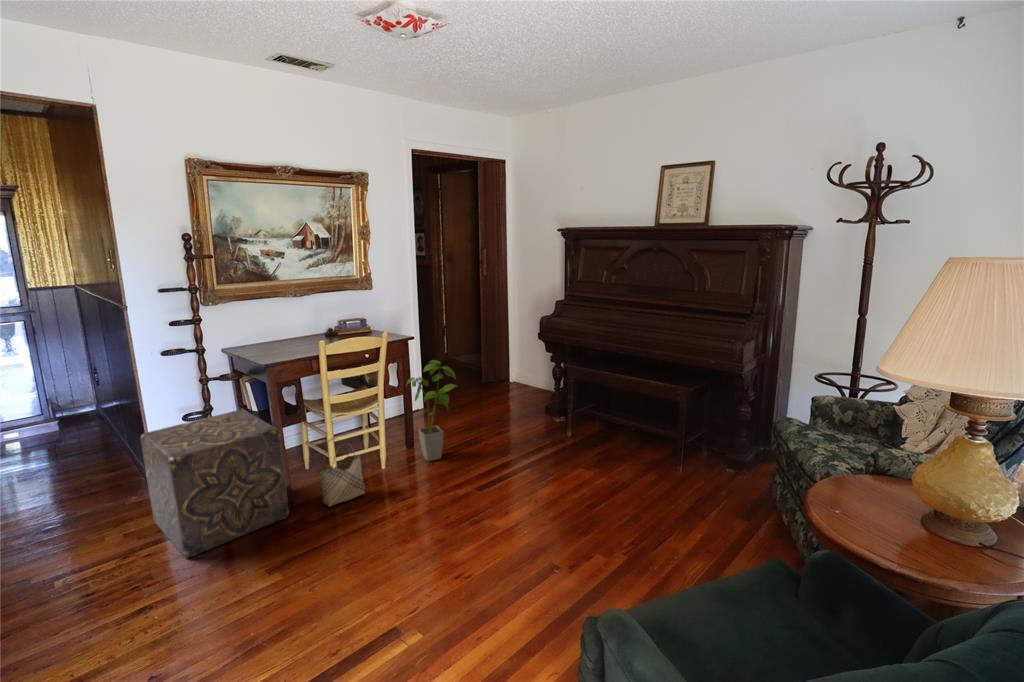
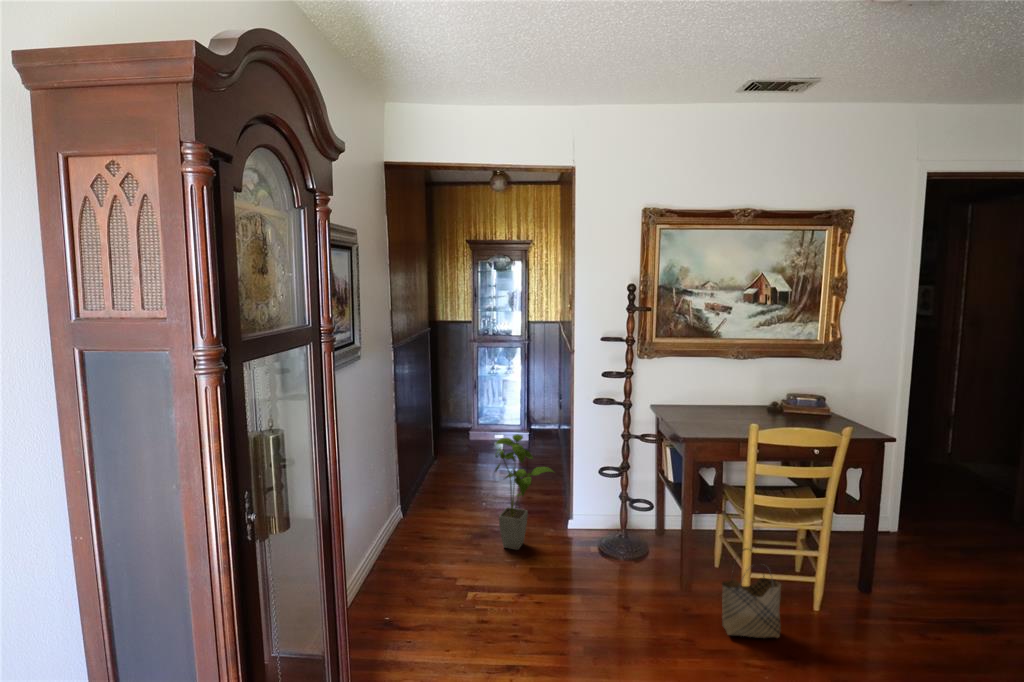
house plant: present [407,360,456,461] -> present [495,434,554,550]
ottoman: present [140,410,289,557] -> none [558,478,683,625]

